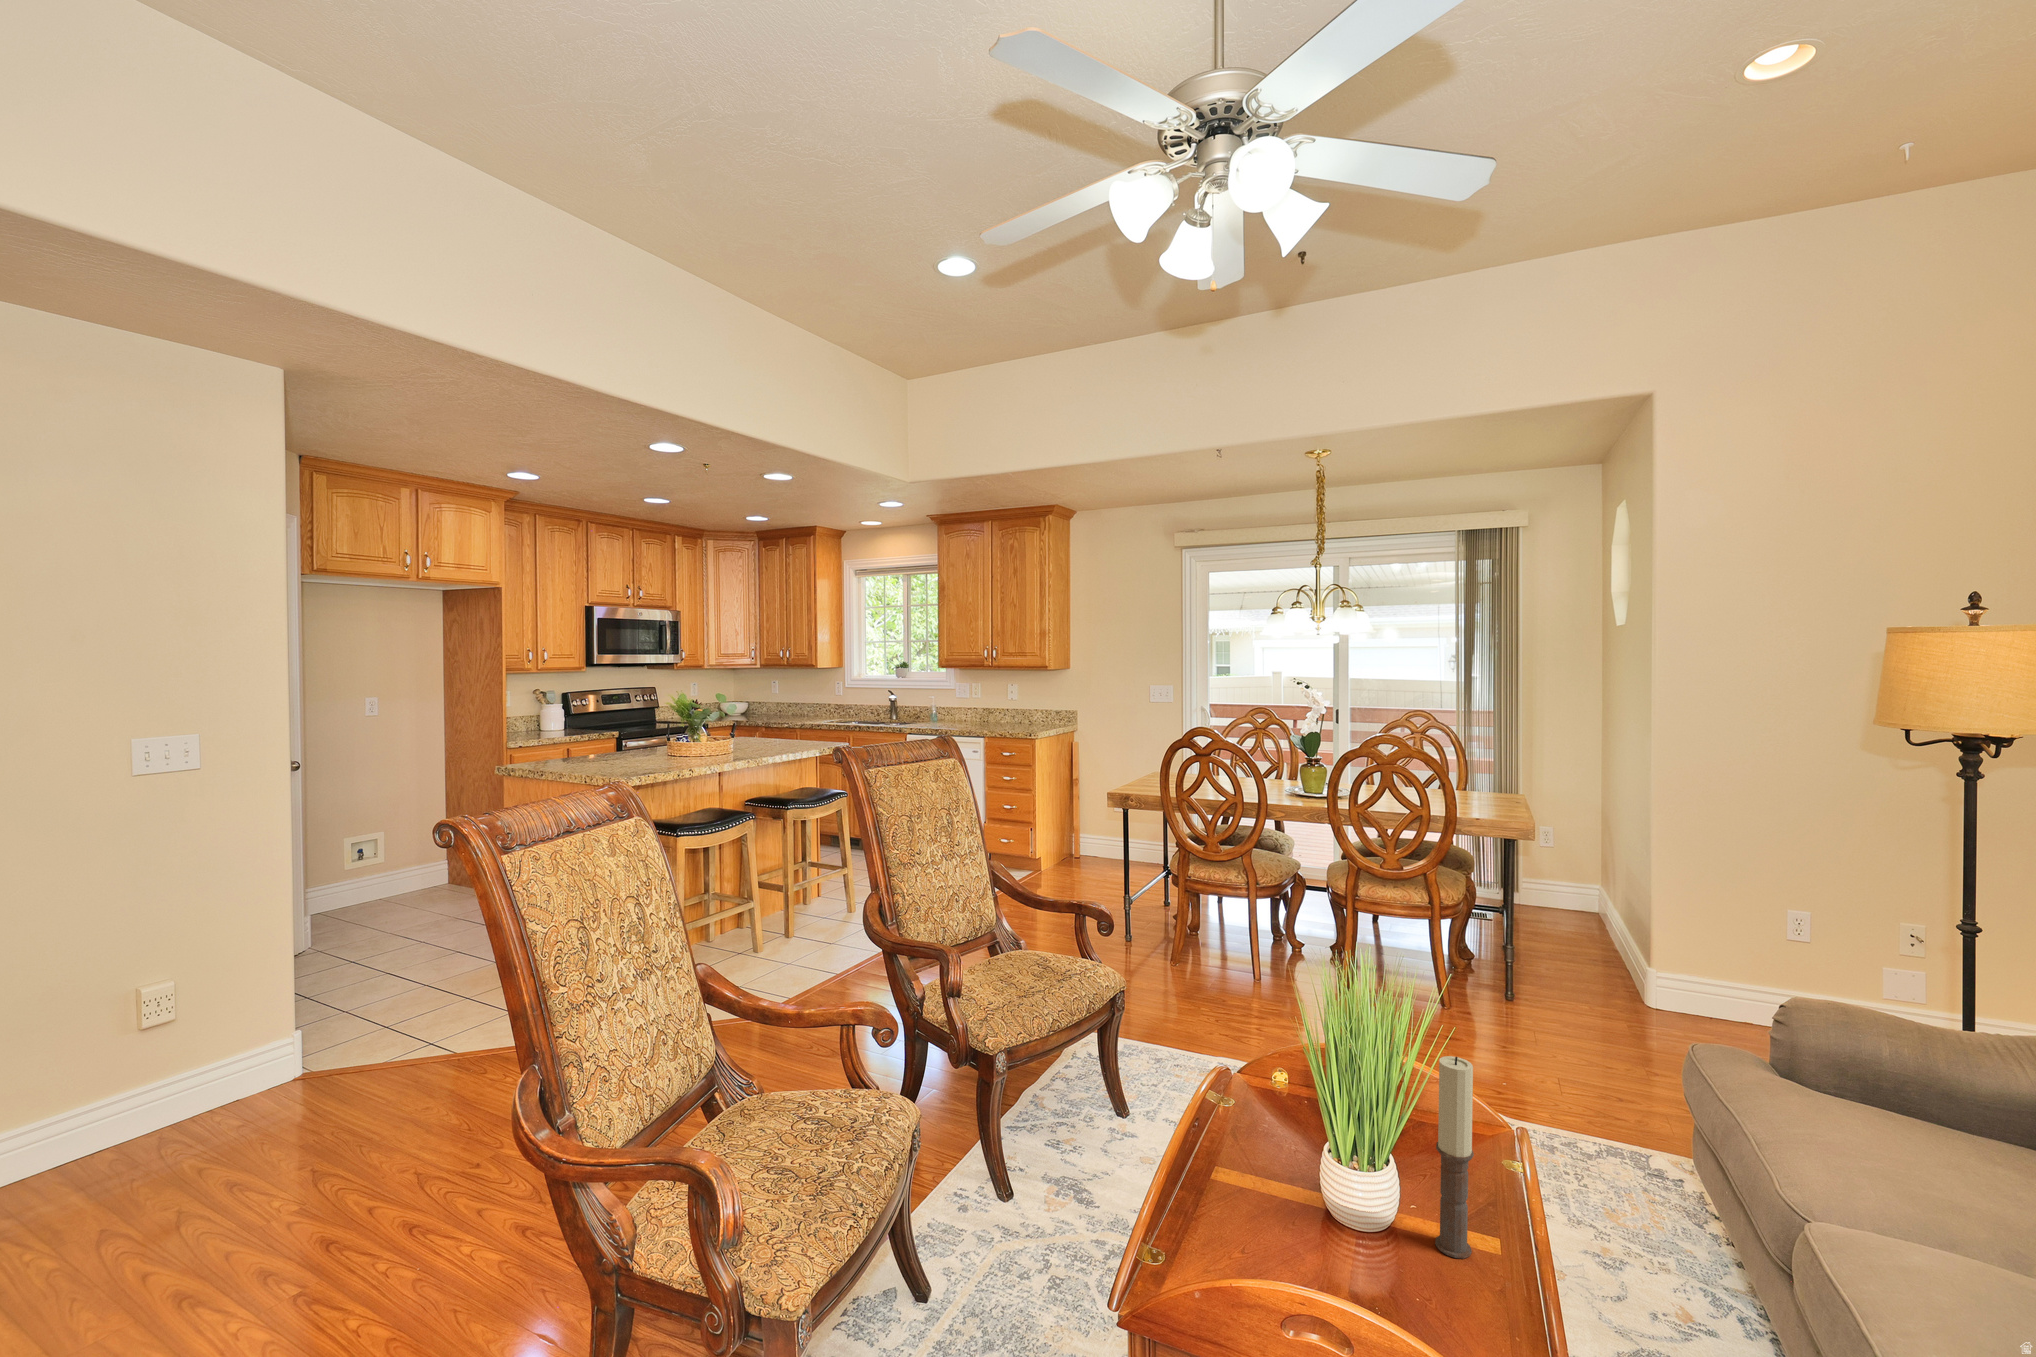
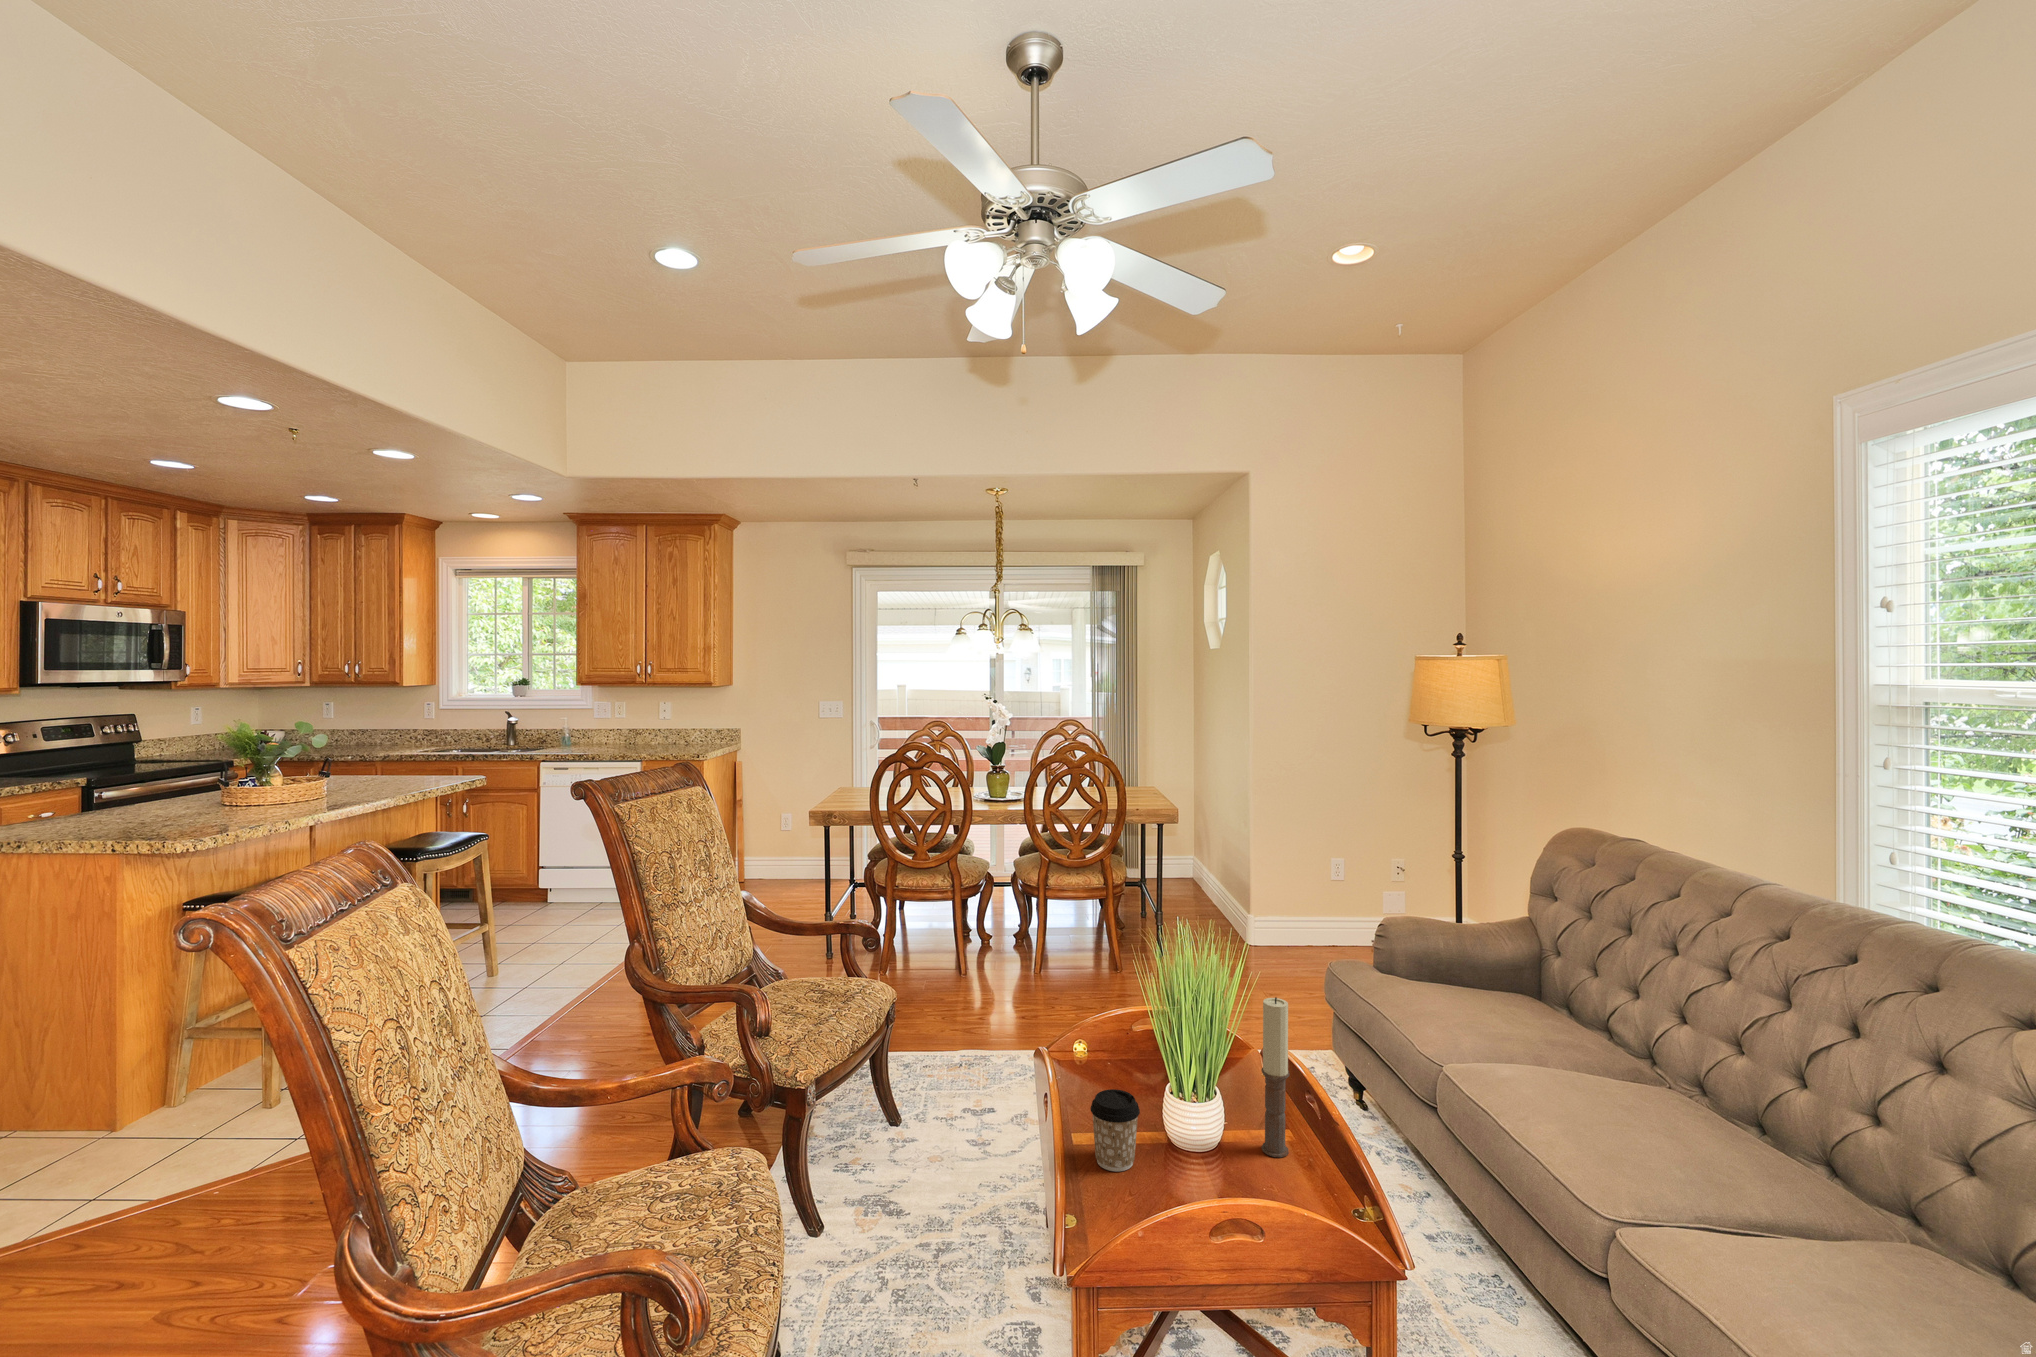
coffee cup: none [1214,1122,1272,1217] -> present [1090,1089,1140,1172]

